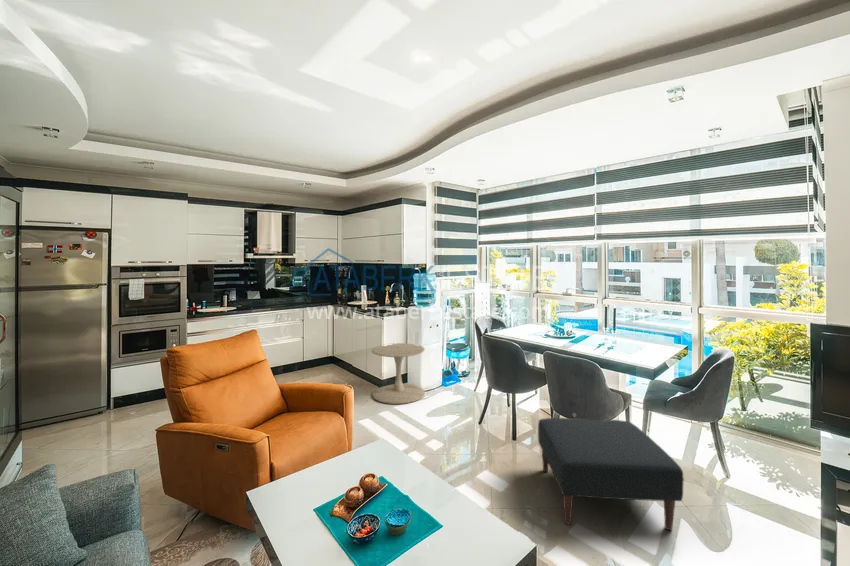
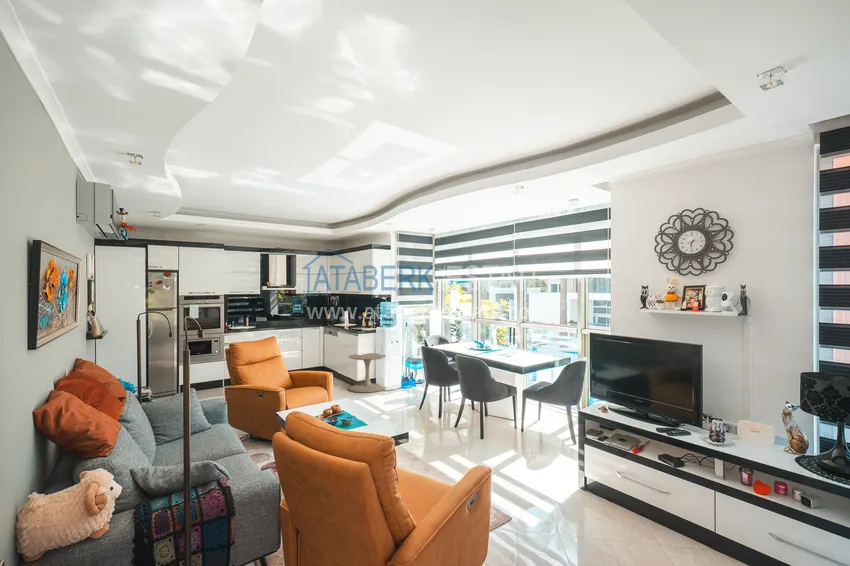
ottoman: present [538,418,684,530] -> none [429,385,486,430]

